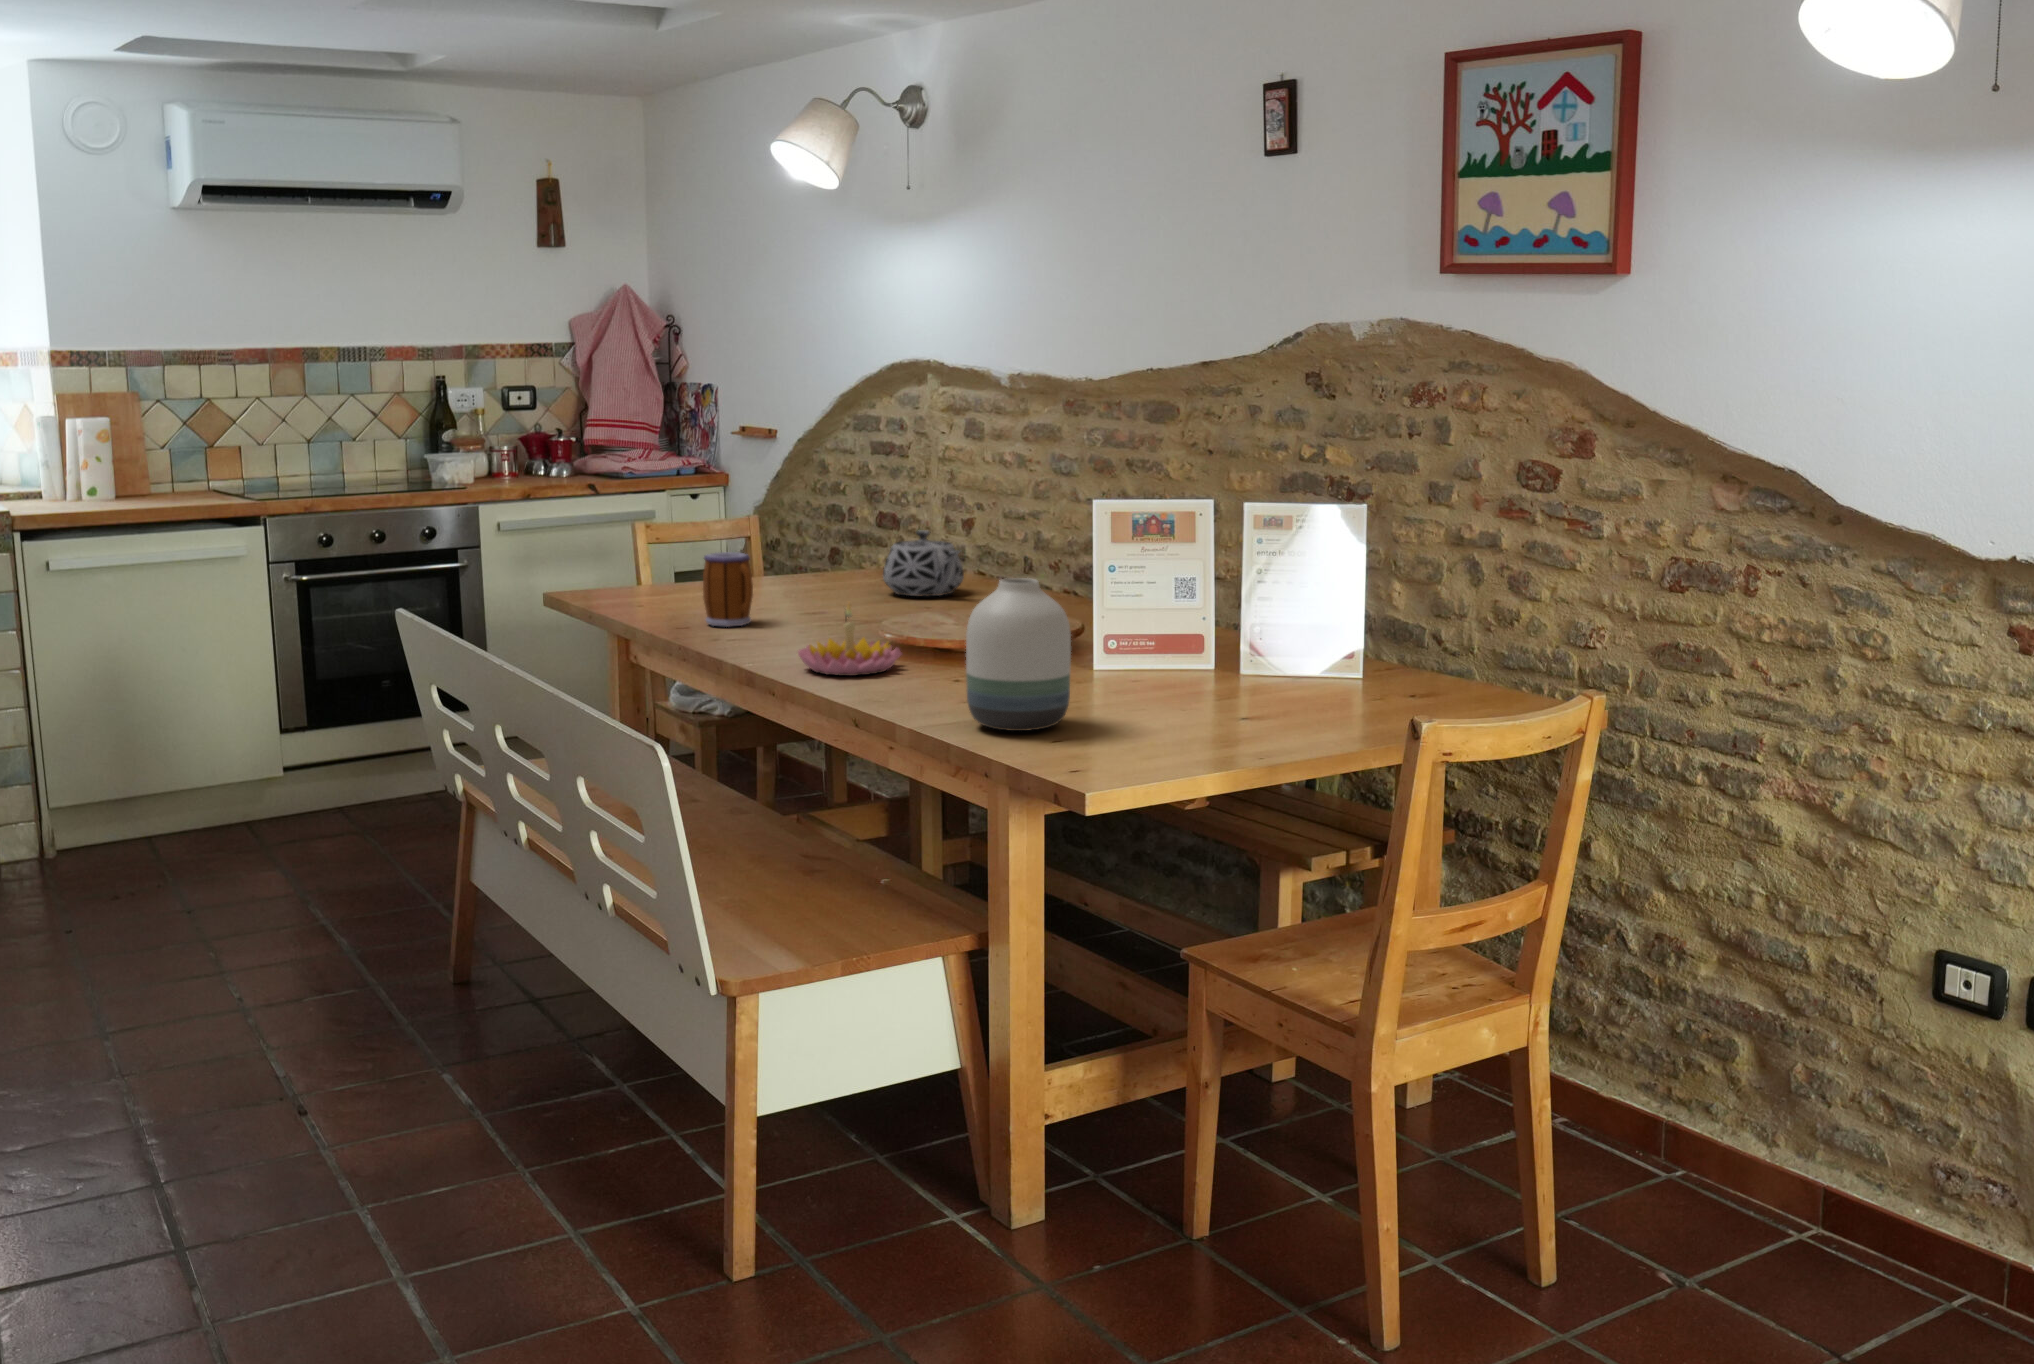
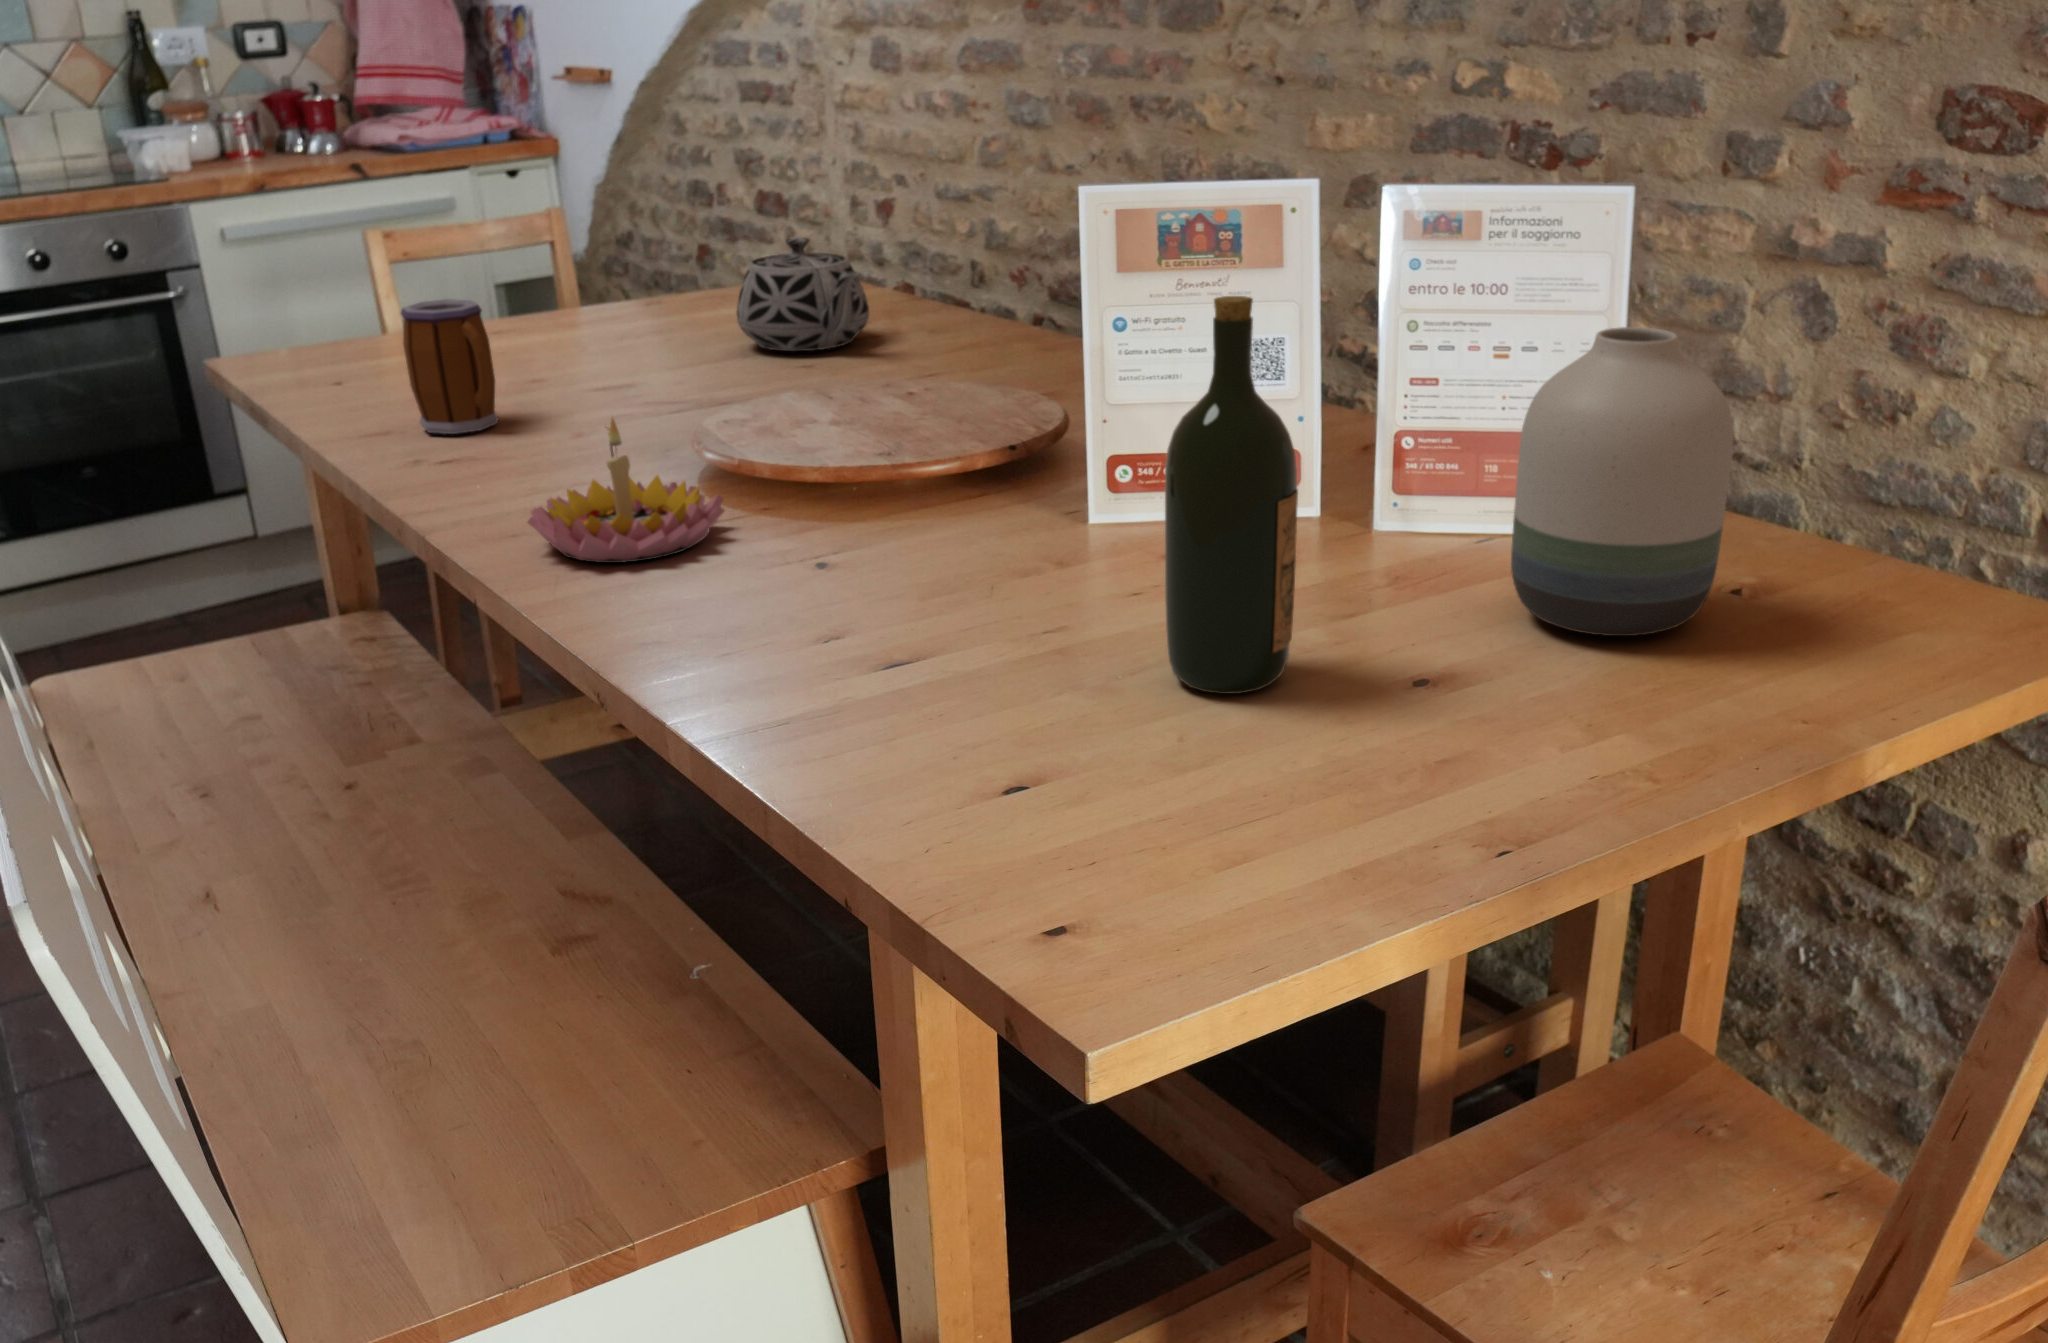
wine bottle: none [1134,538,1196,721] -> present [1165,296,1298,694]
vase: present [966,578,1071,731] -> present [1511,327,1734,636]

